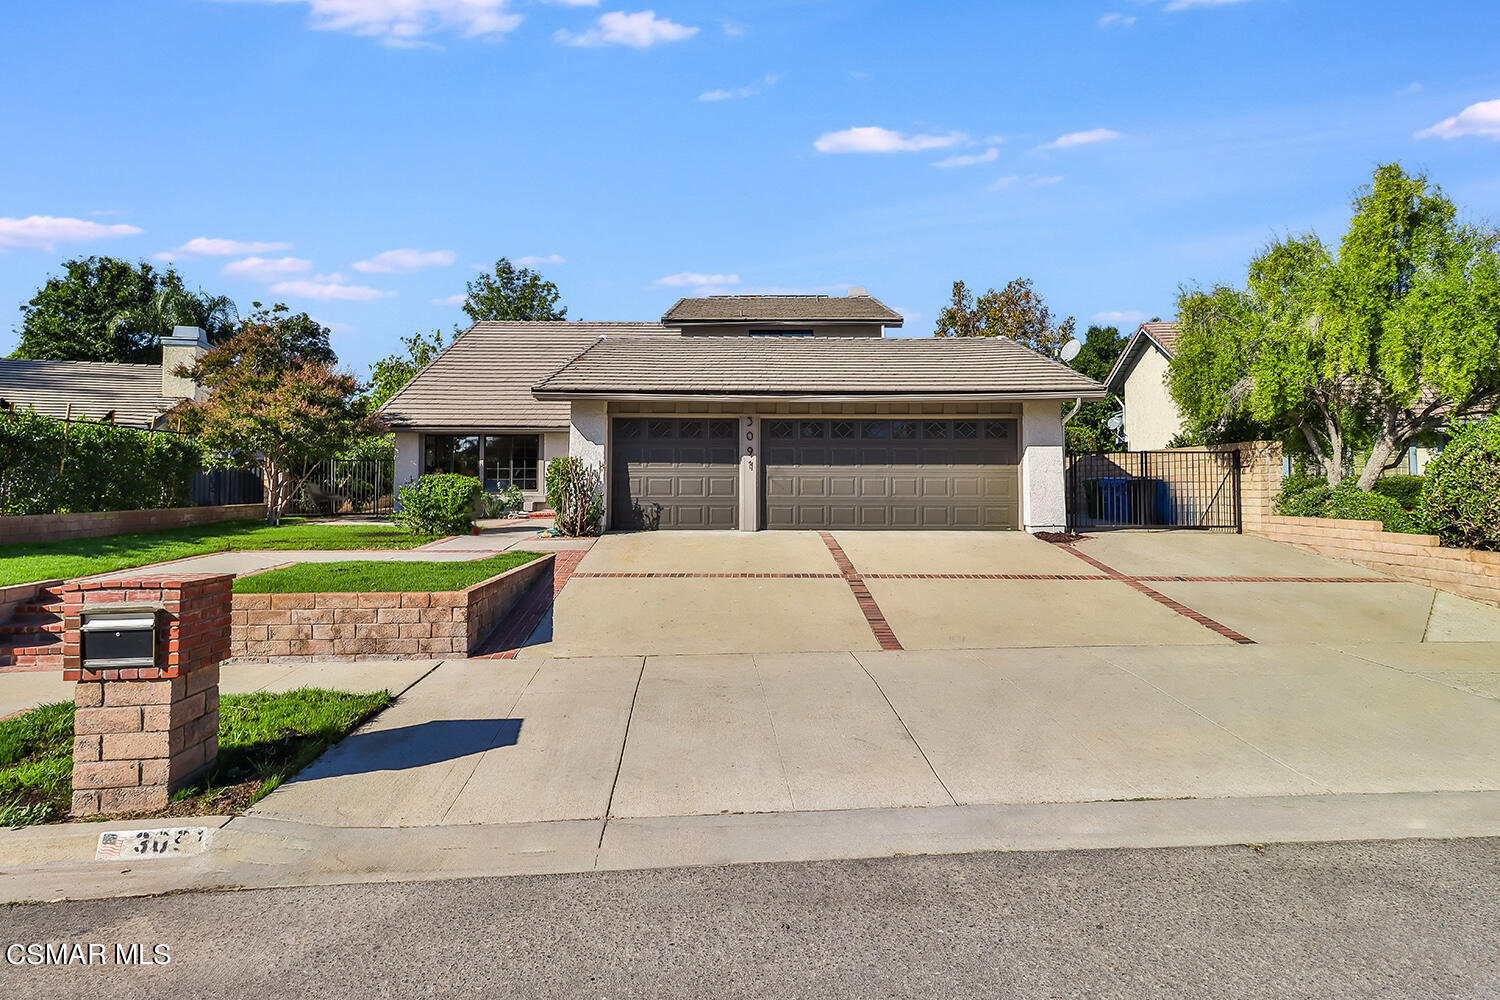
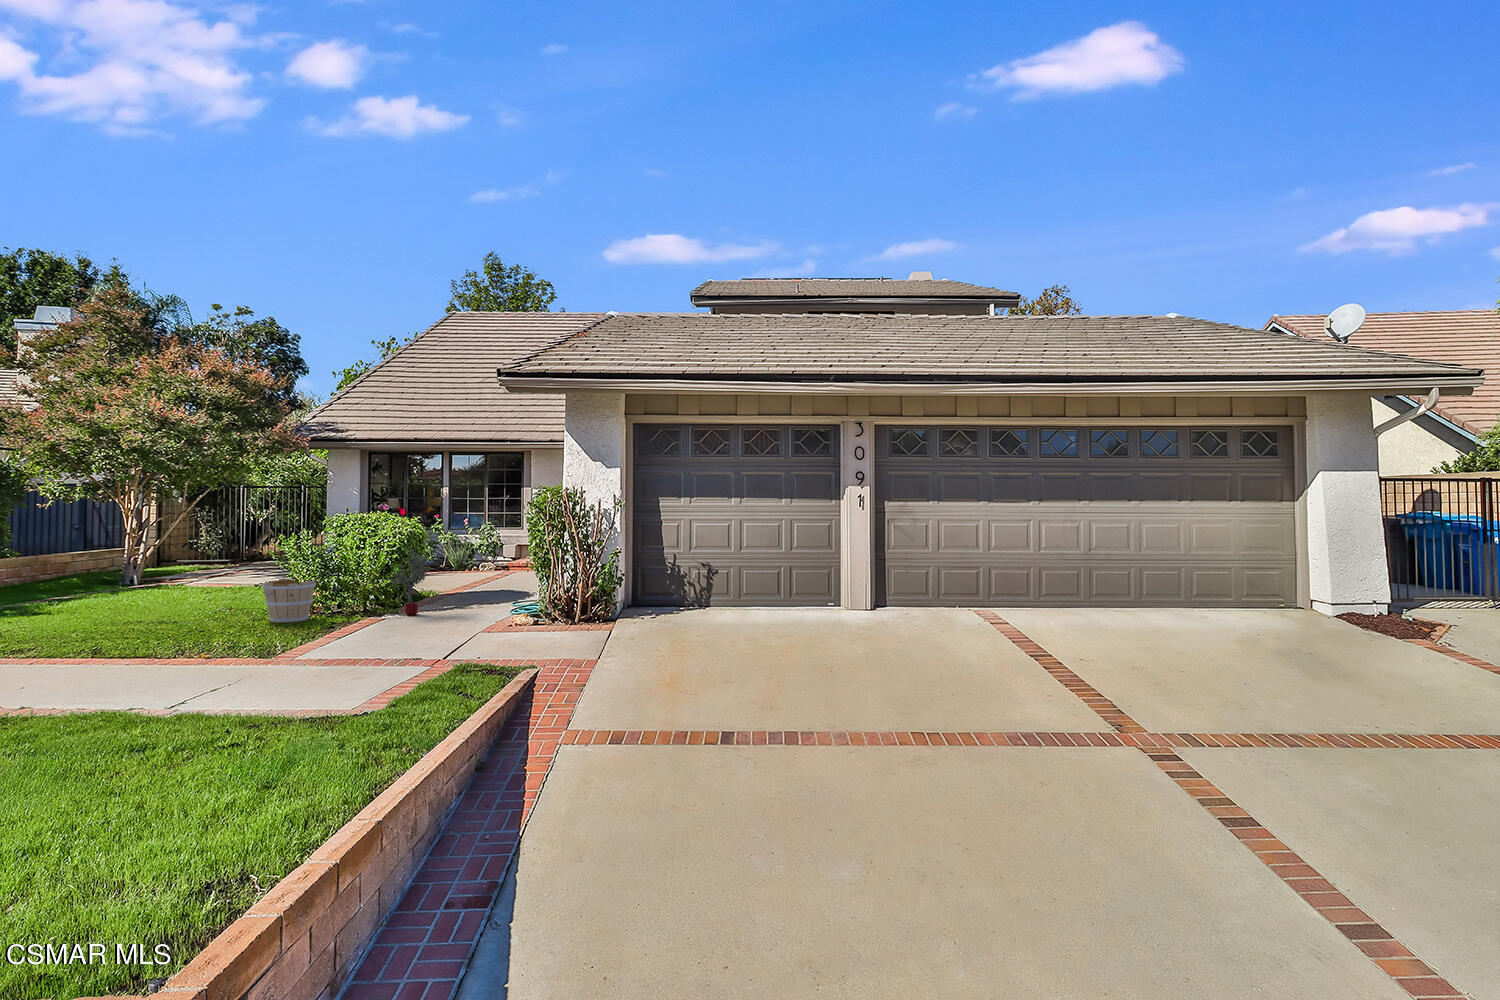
lounge chair: present [306,483,342,515] -> none [197,521,253,566]
wooden bucket: none [389,513,420,538] -> present [262,578,316,623]

